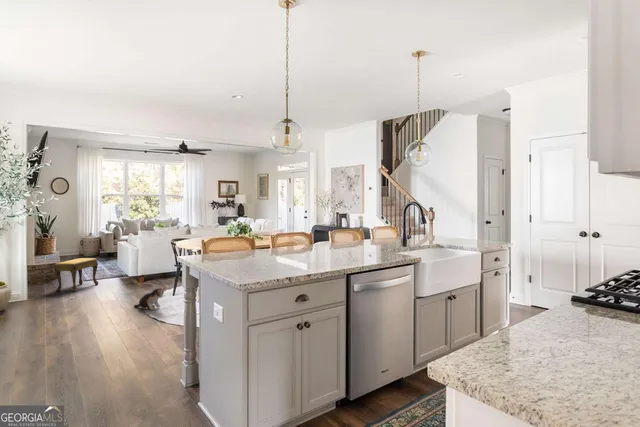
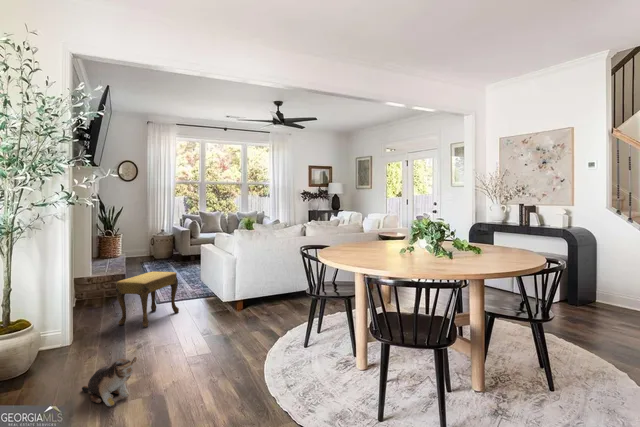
plush toy: present [134,287,166,310] -> present [82,357,137,406]

